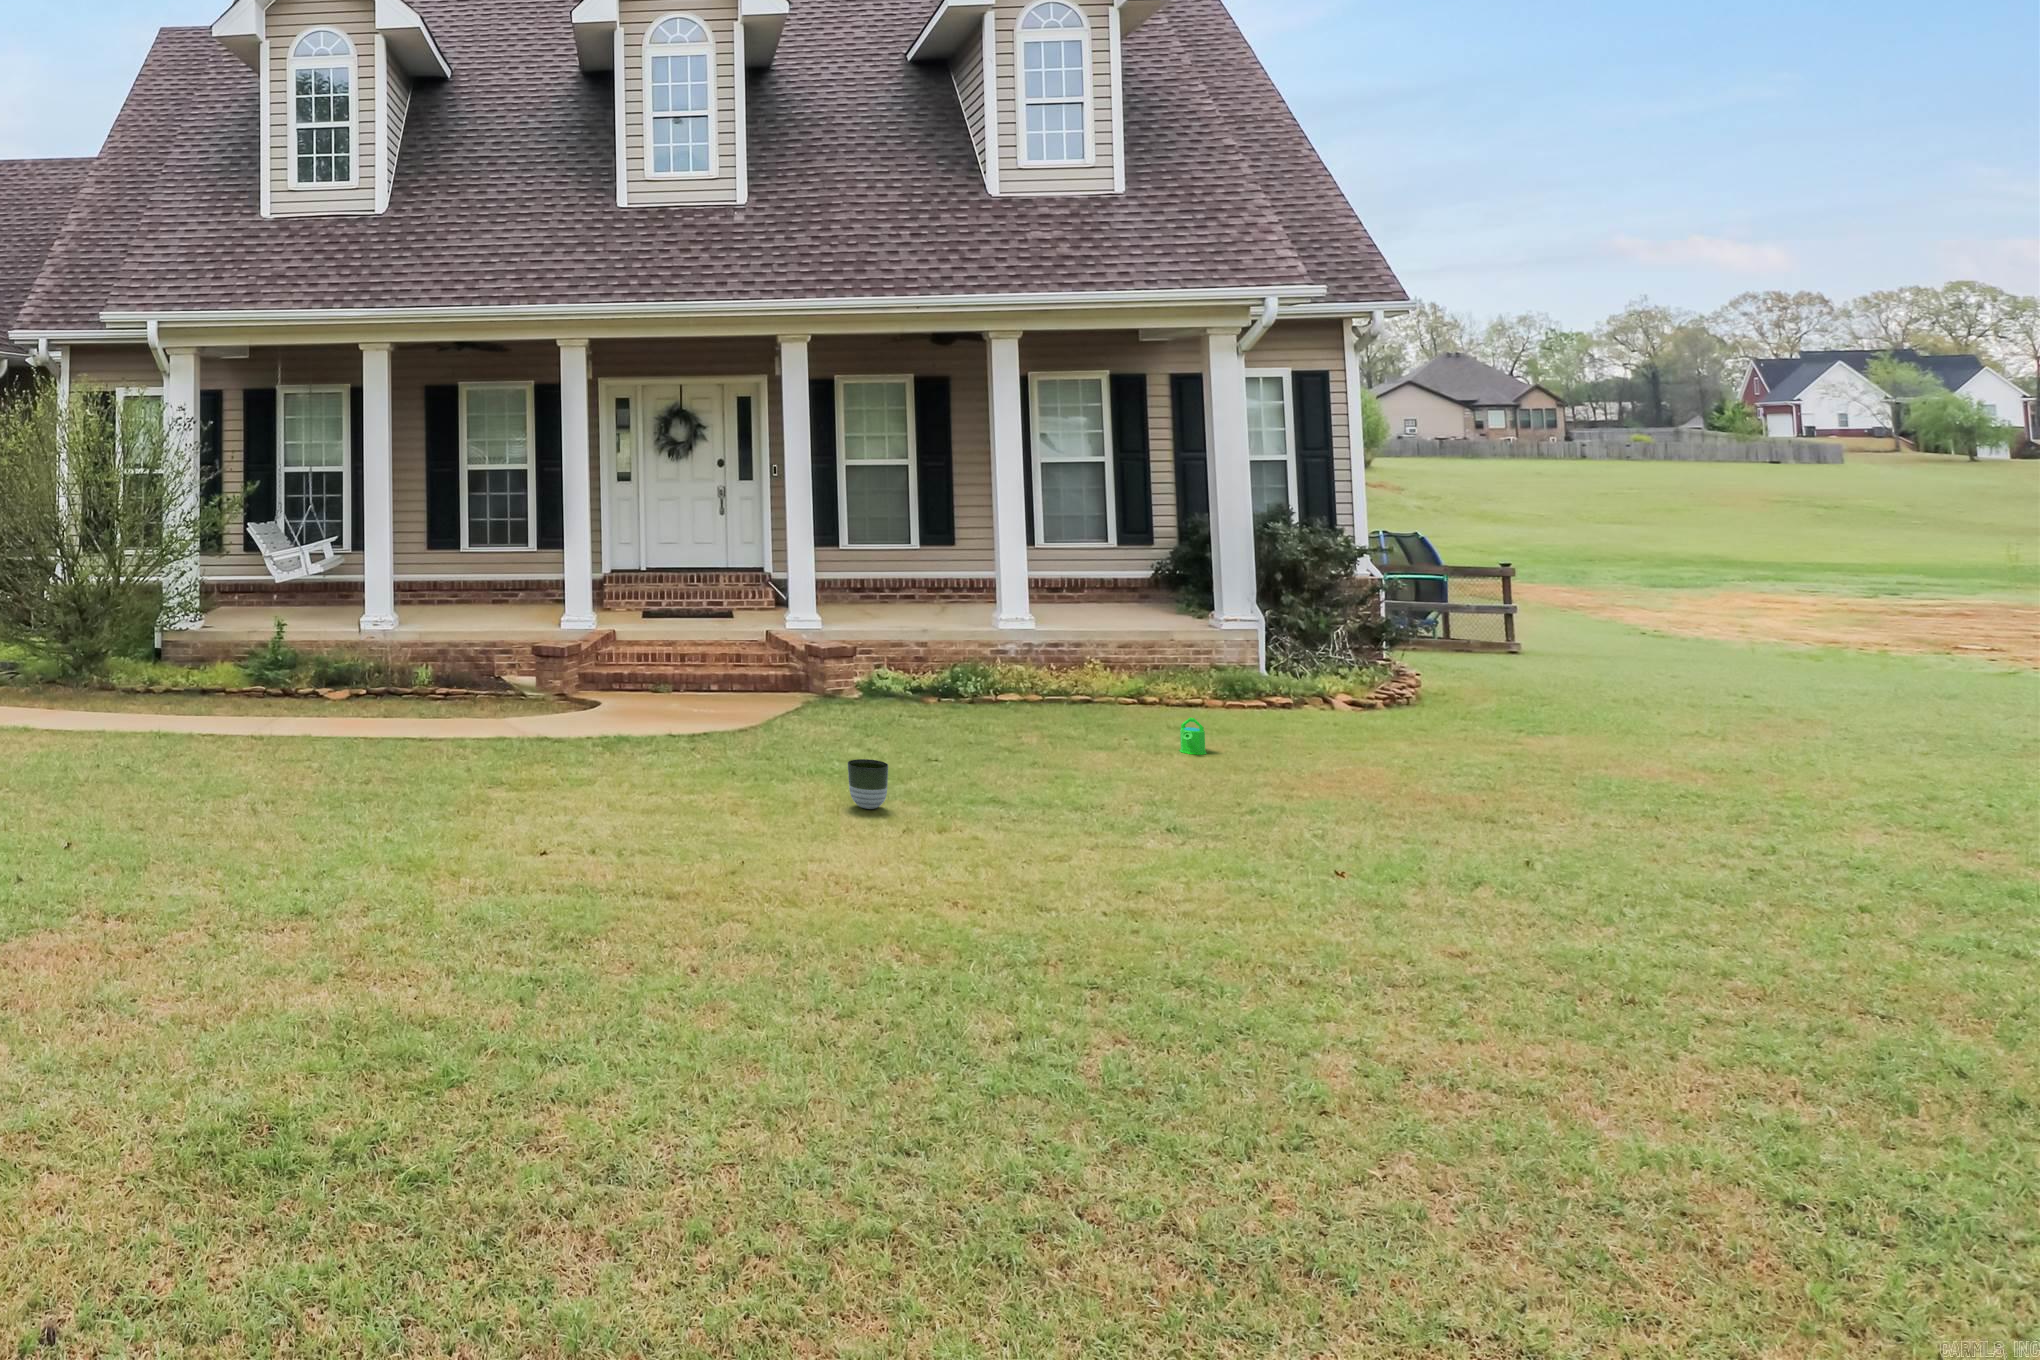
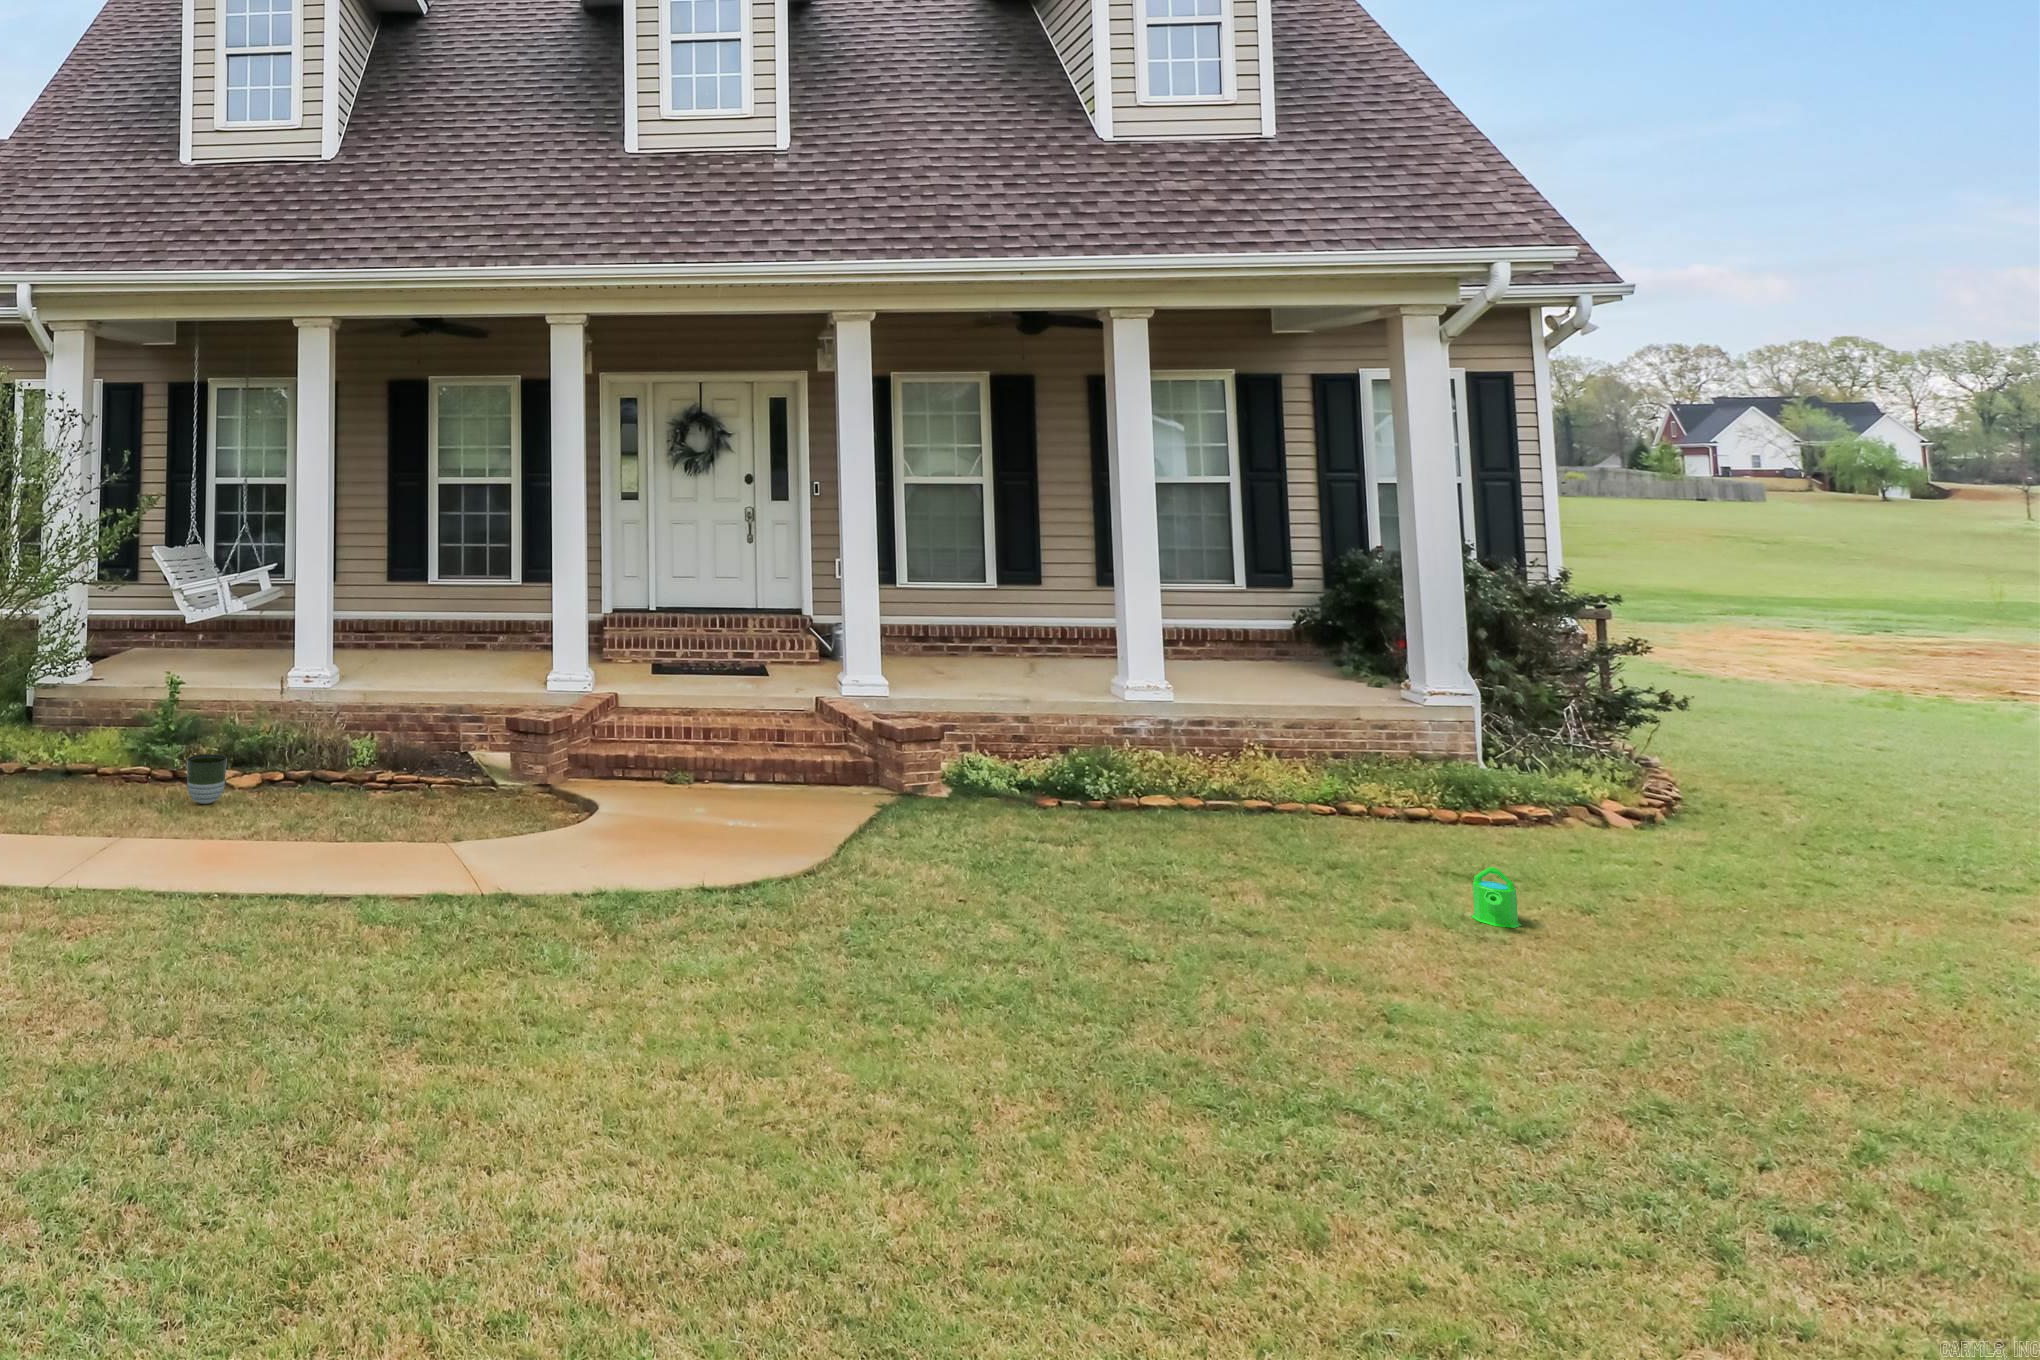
planter: present [848,759,888,809] -> present [187,754,227,804]

